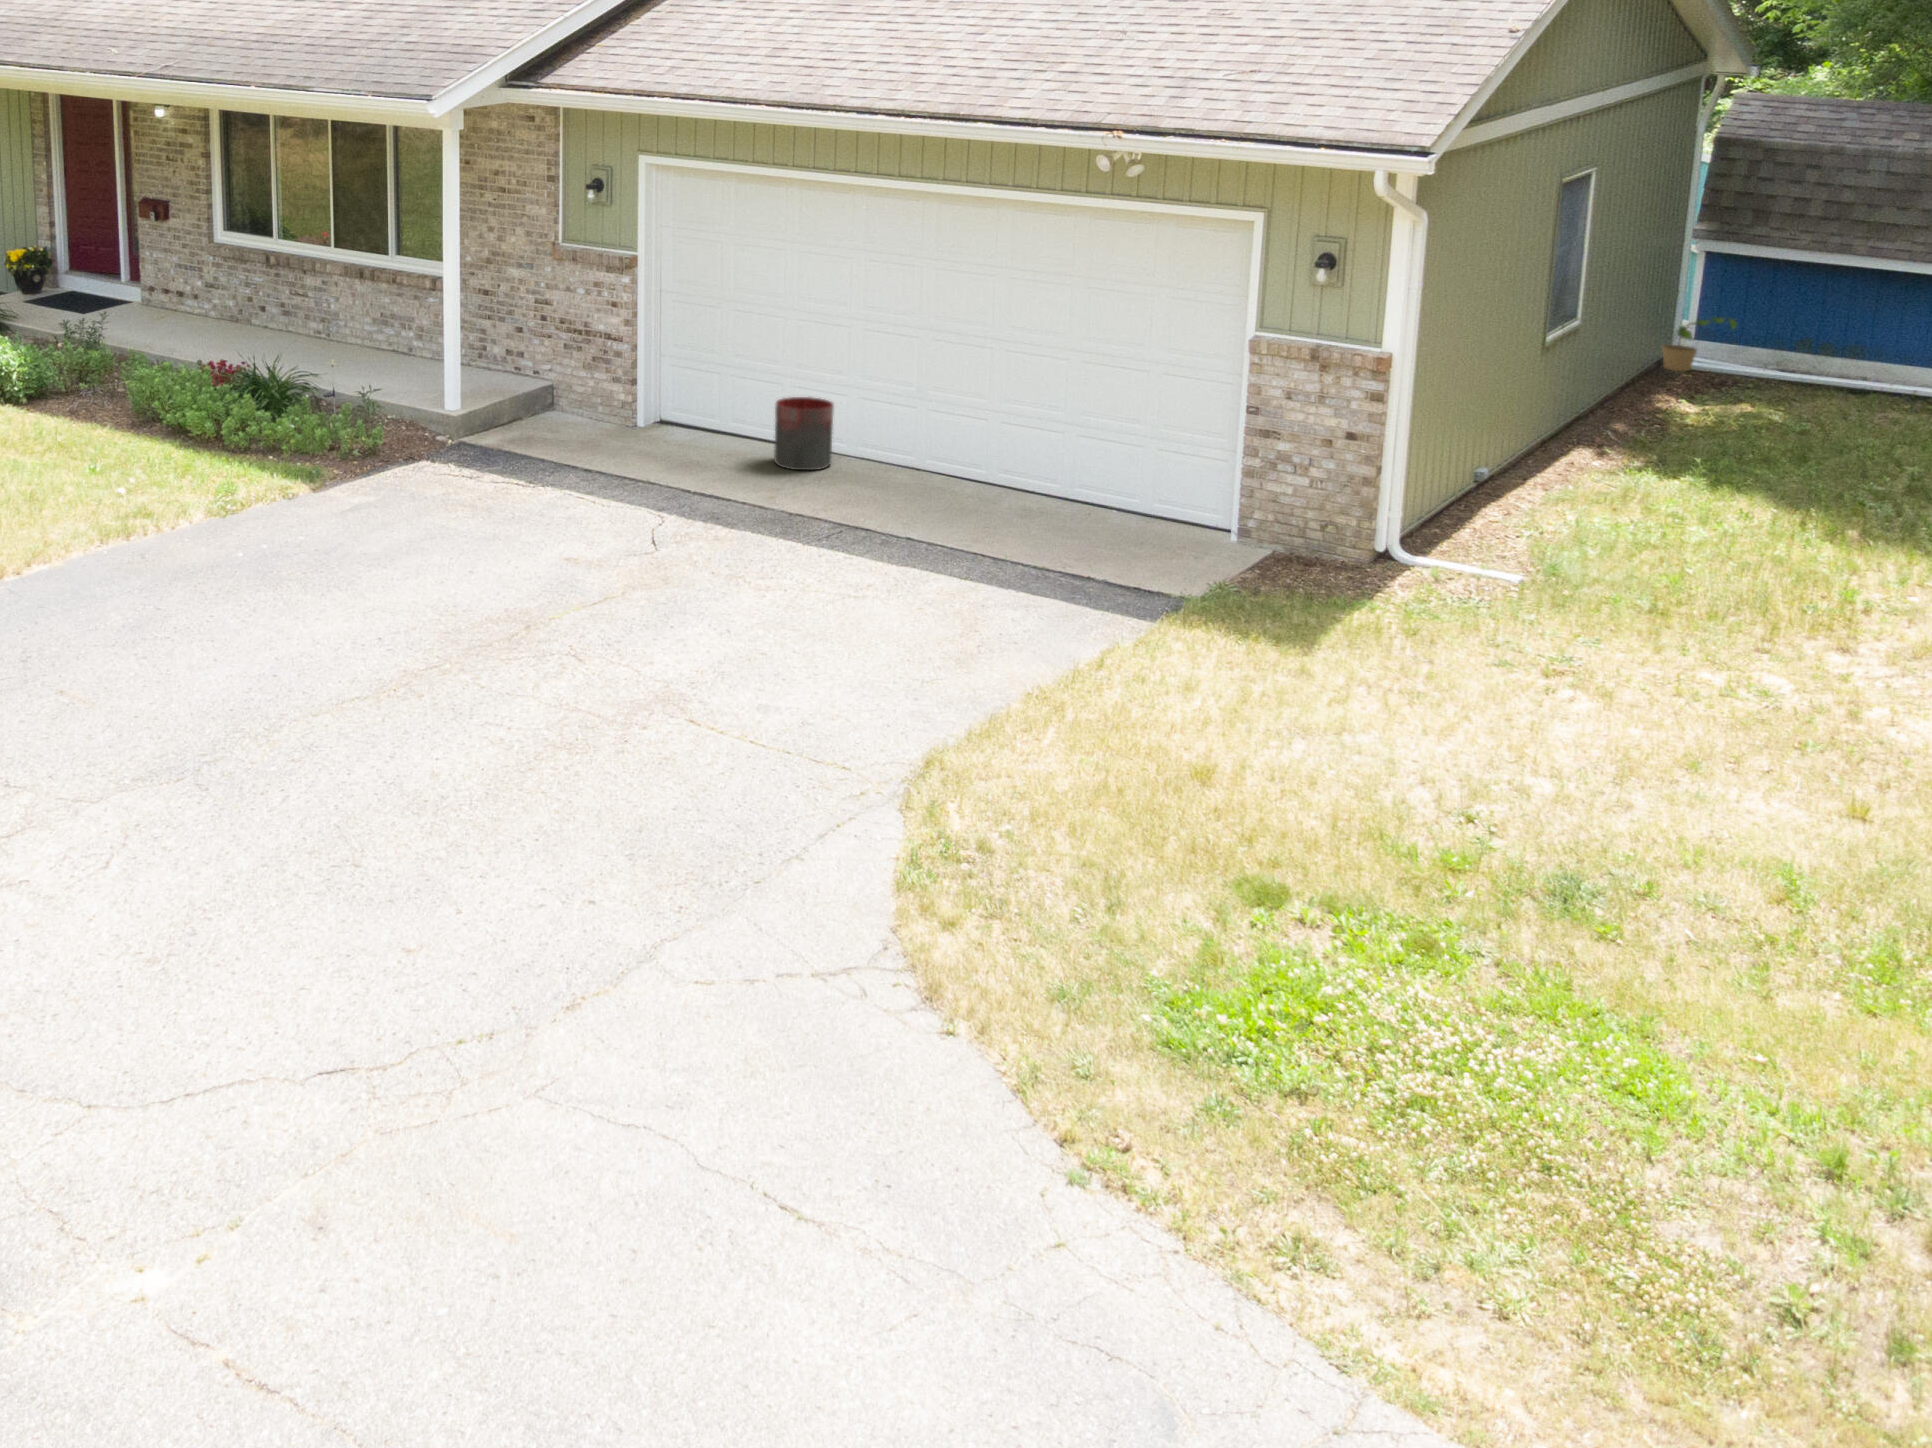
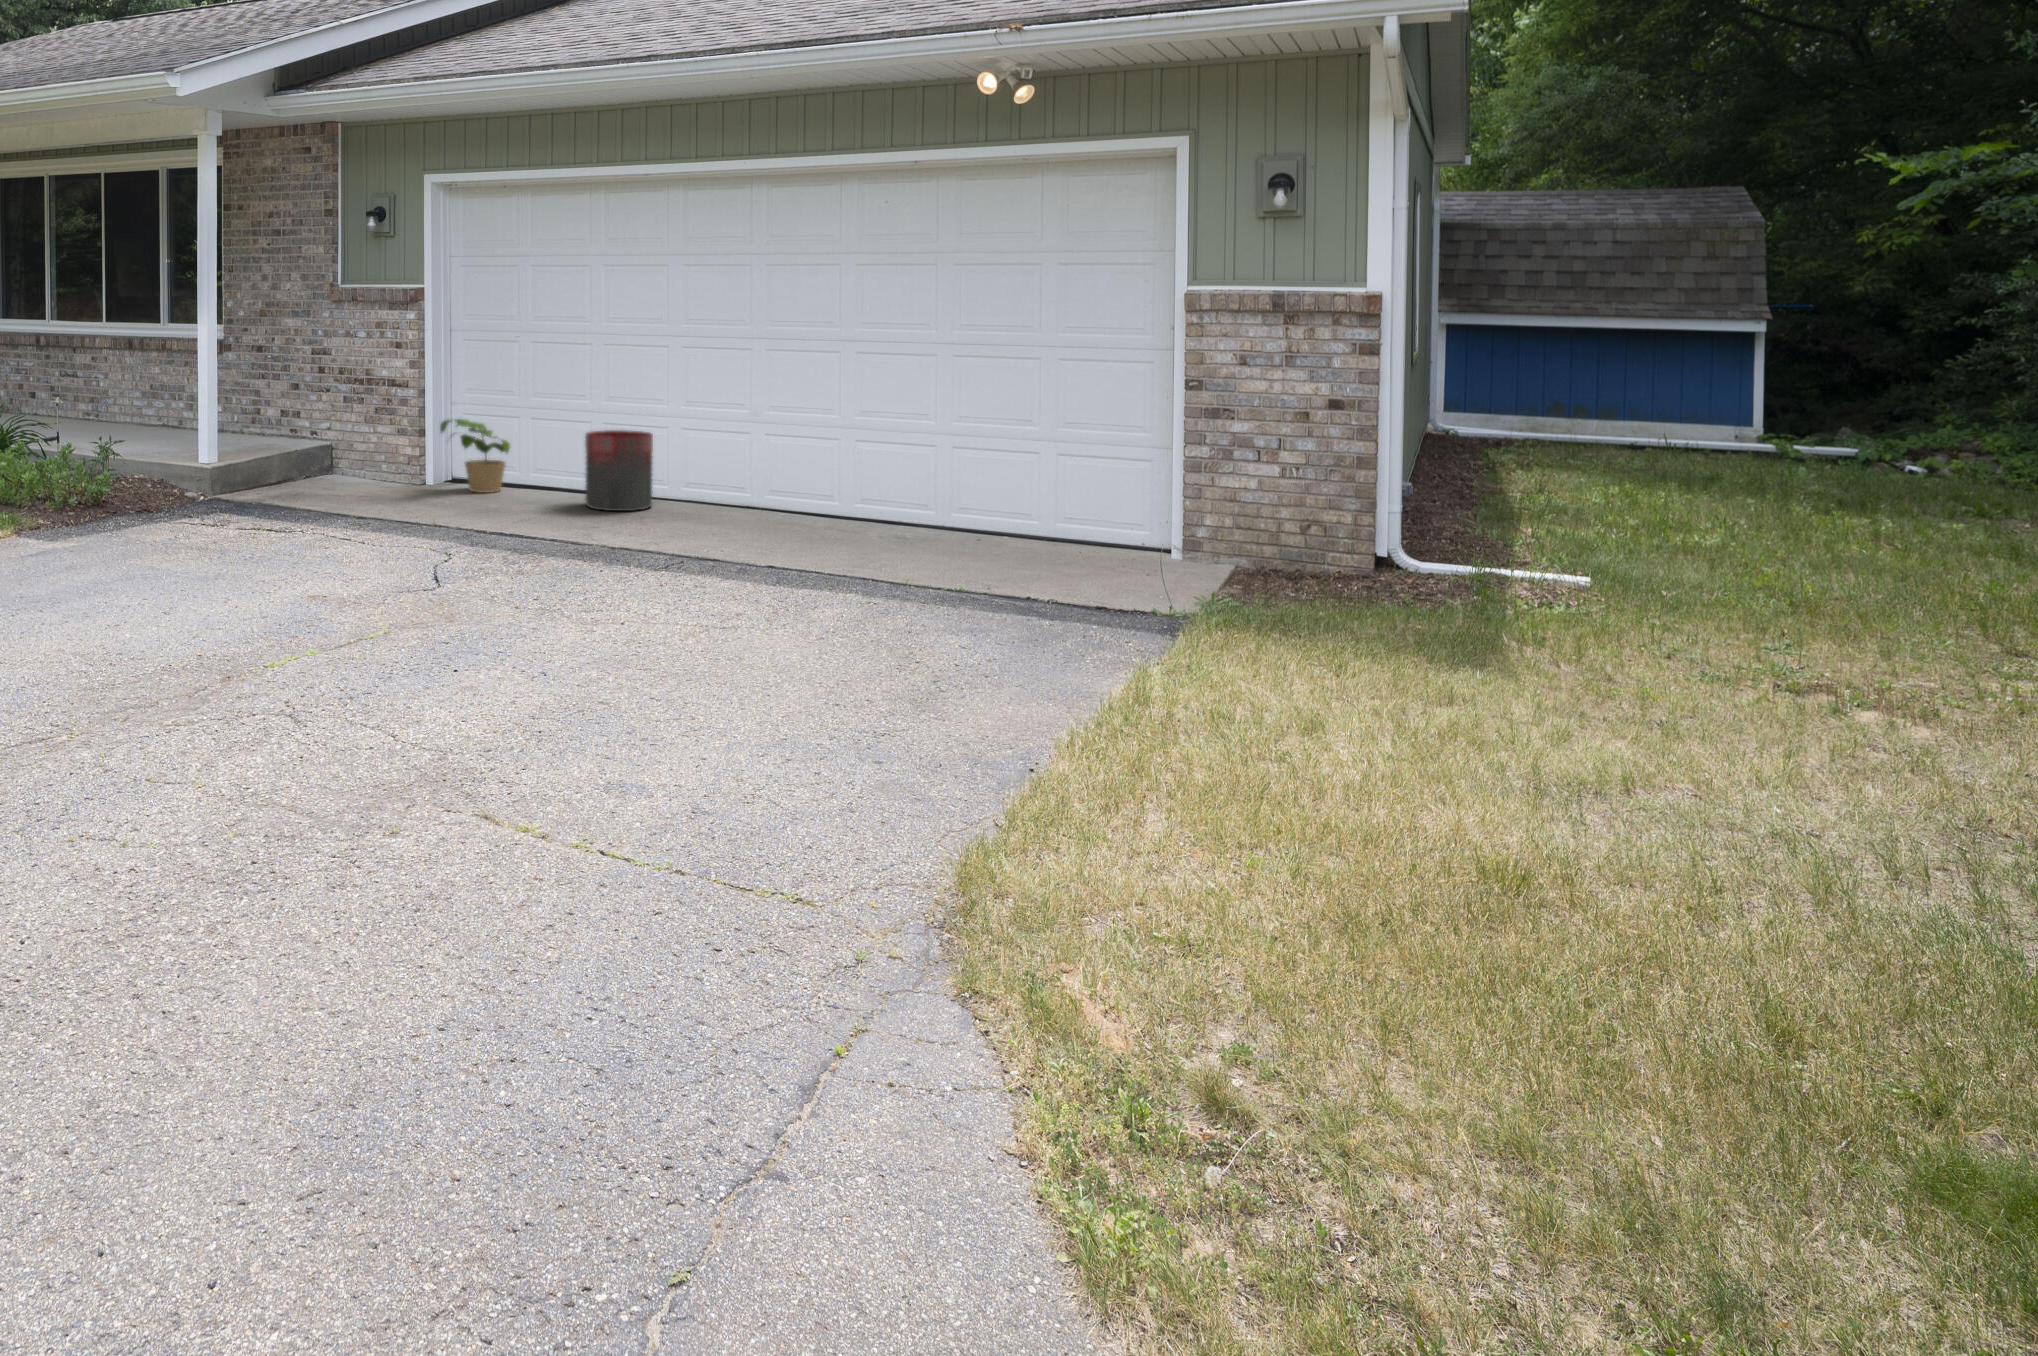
potted plant: present [1662,317,1736,371] -> present [440,419,510,493]

